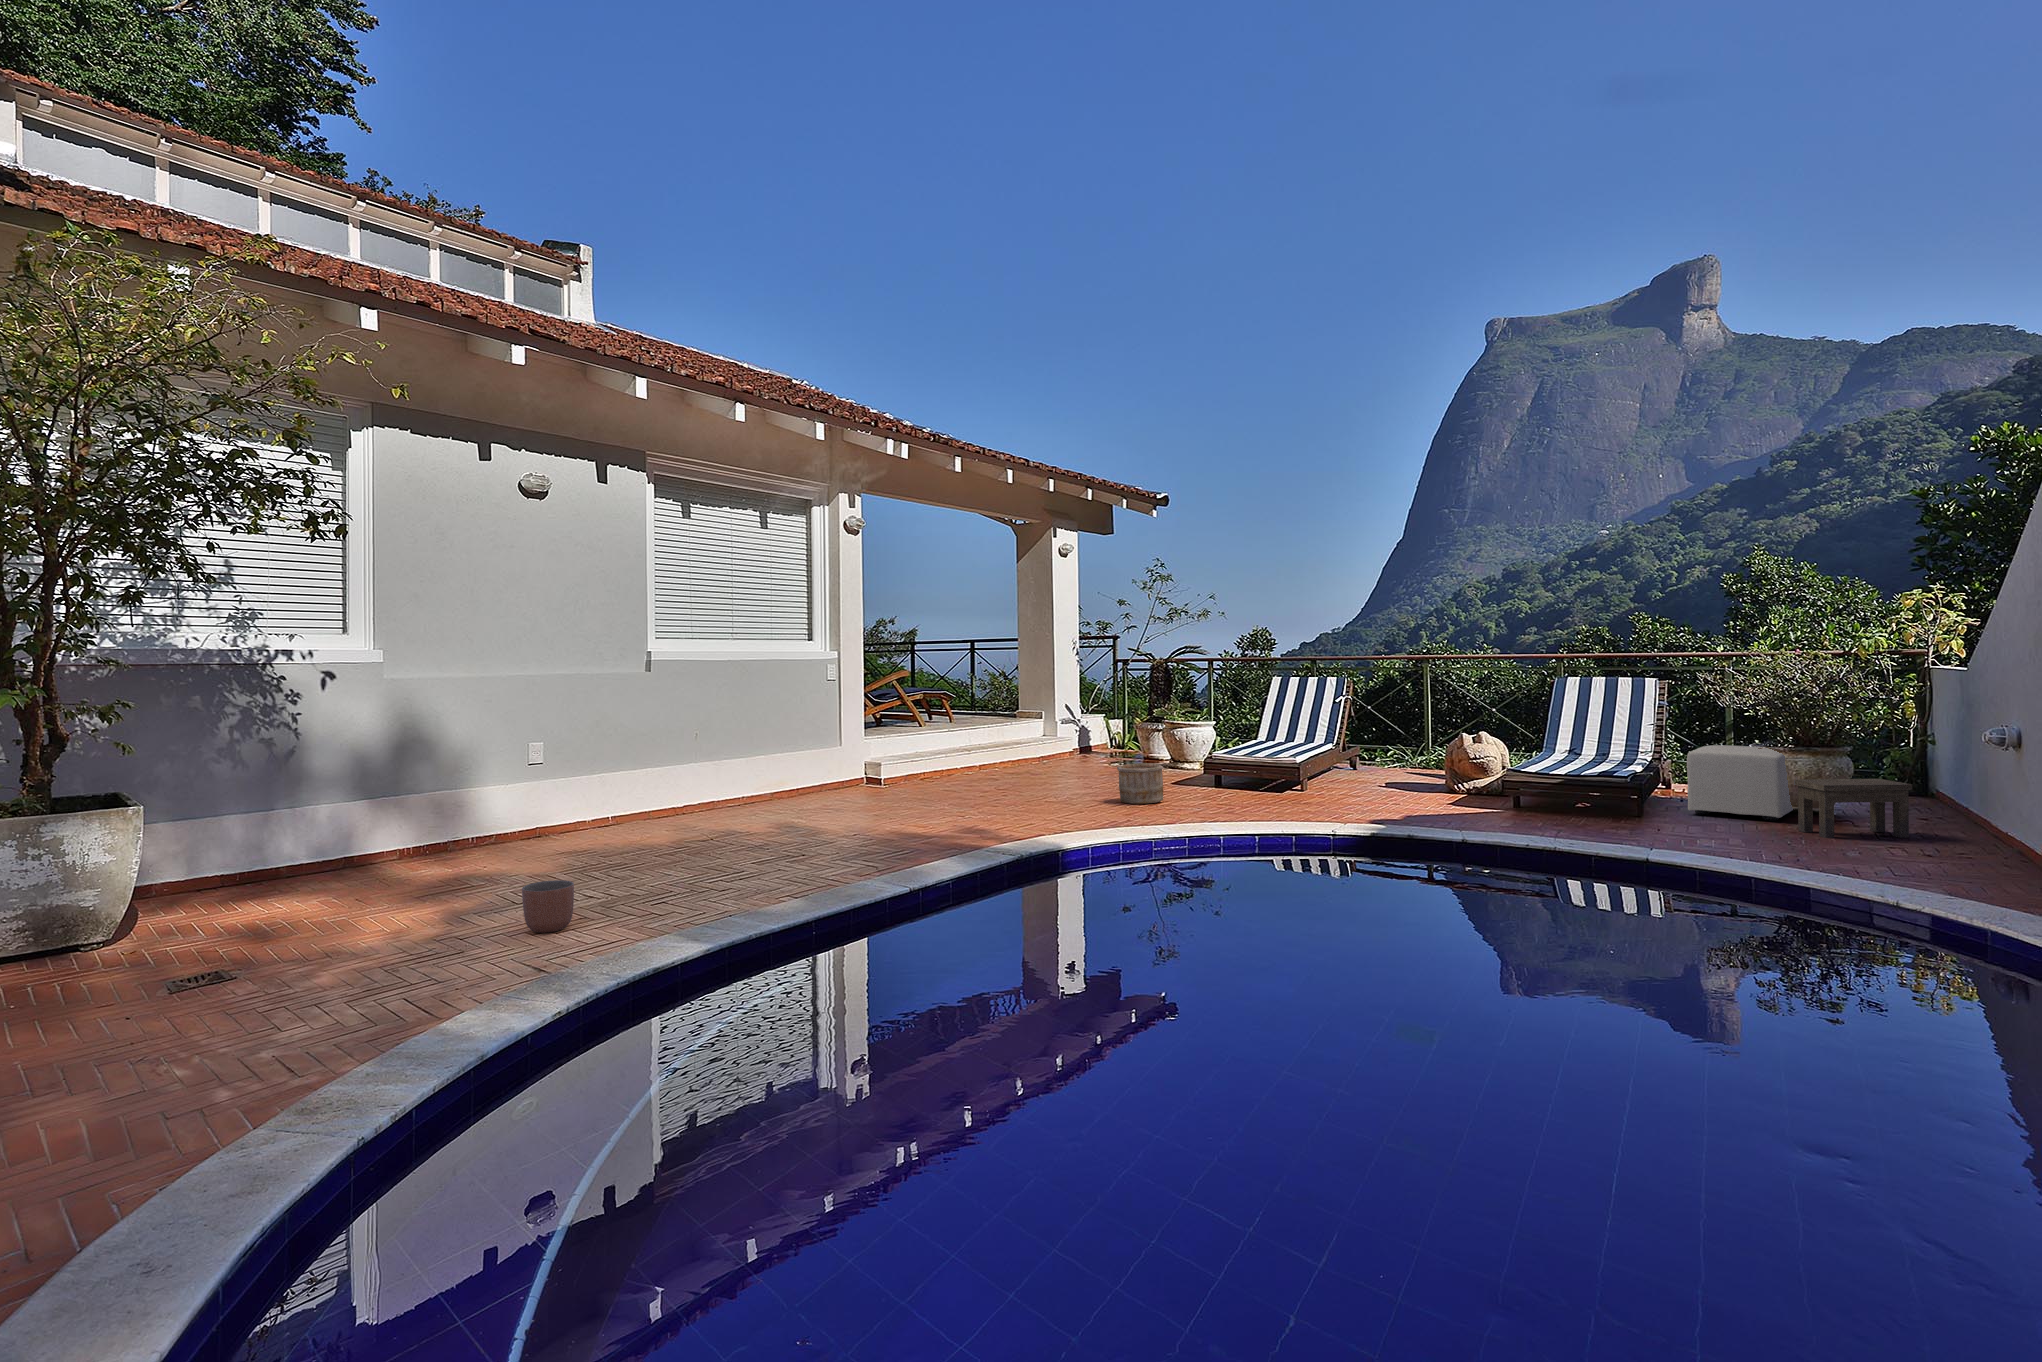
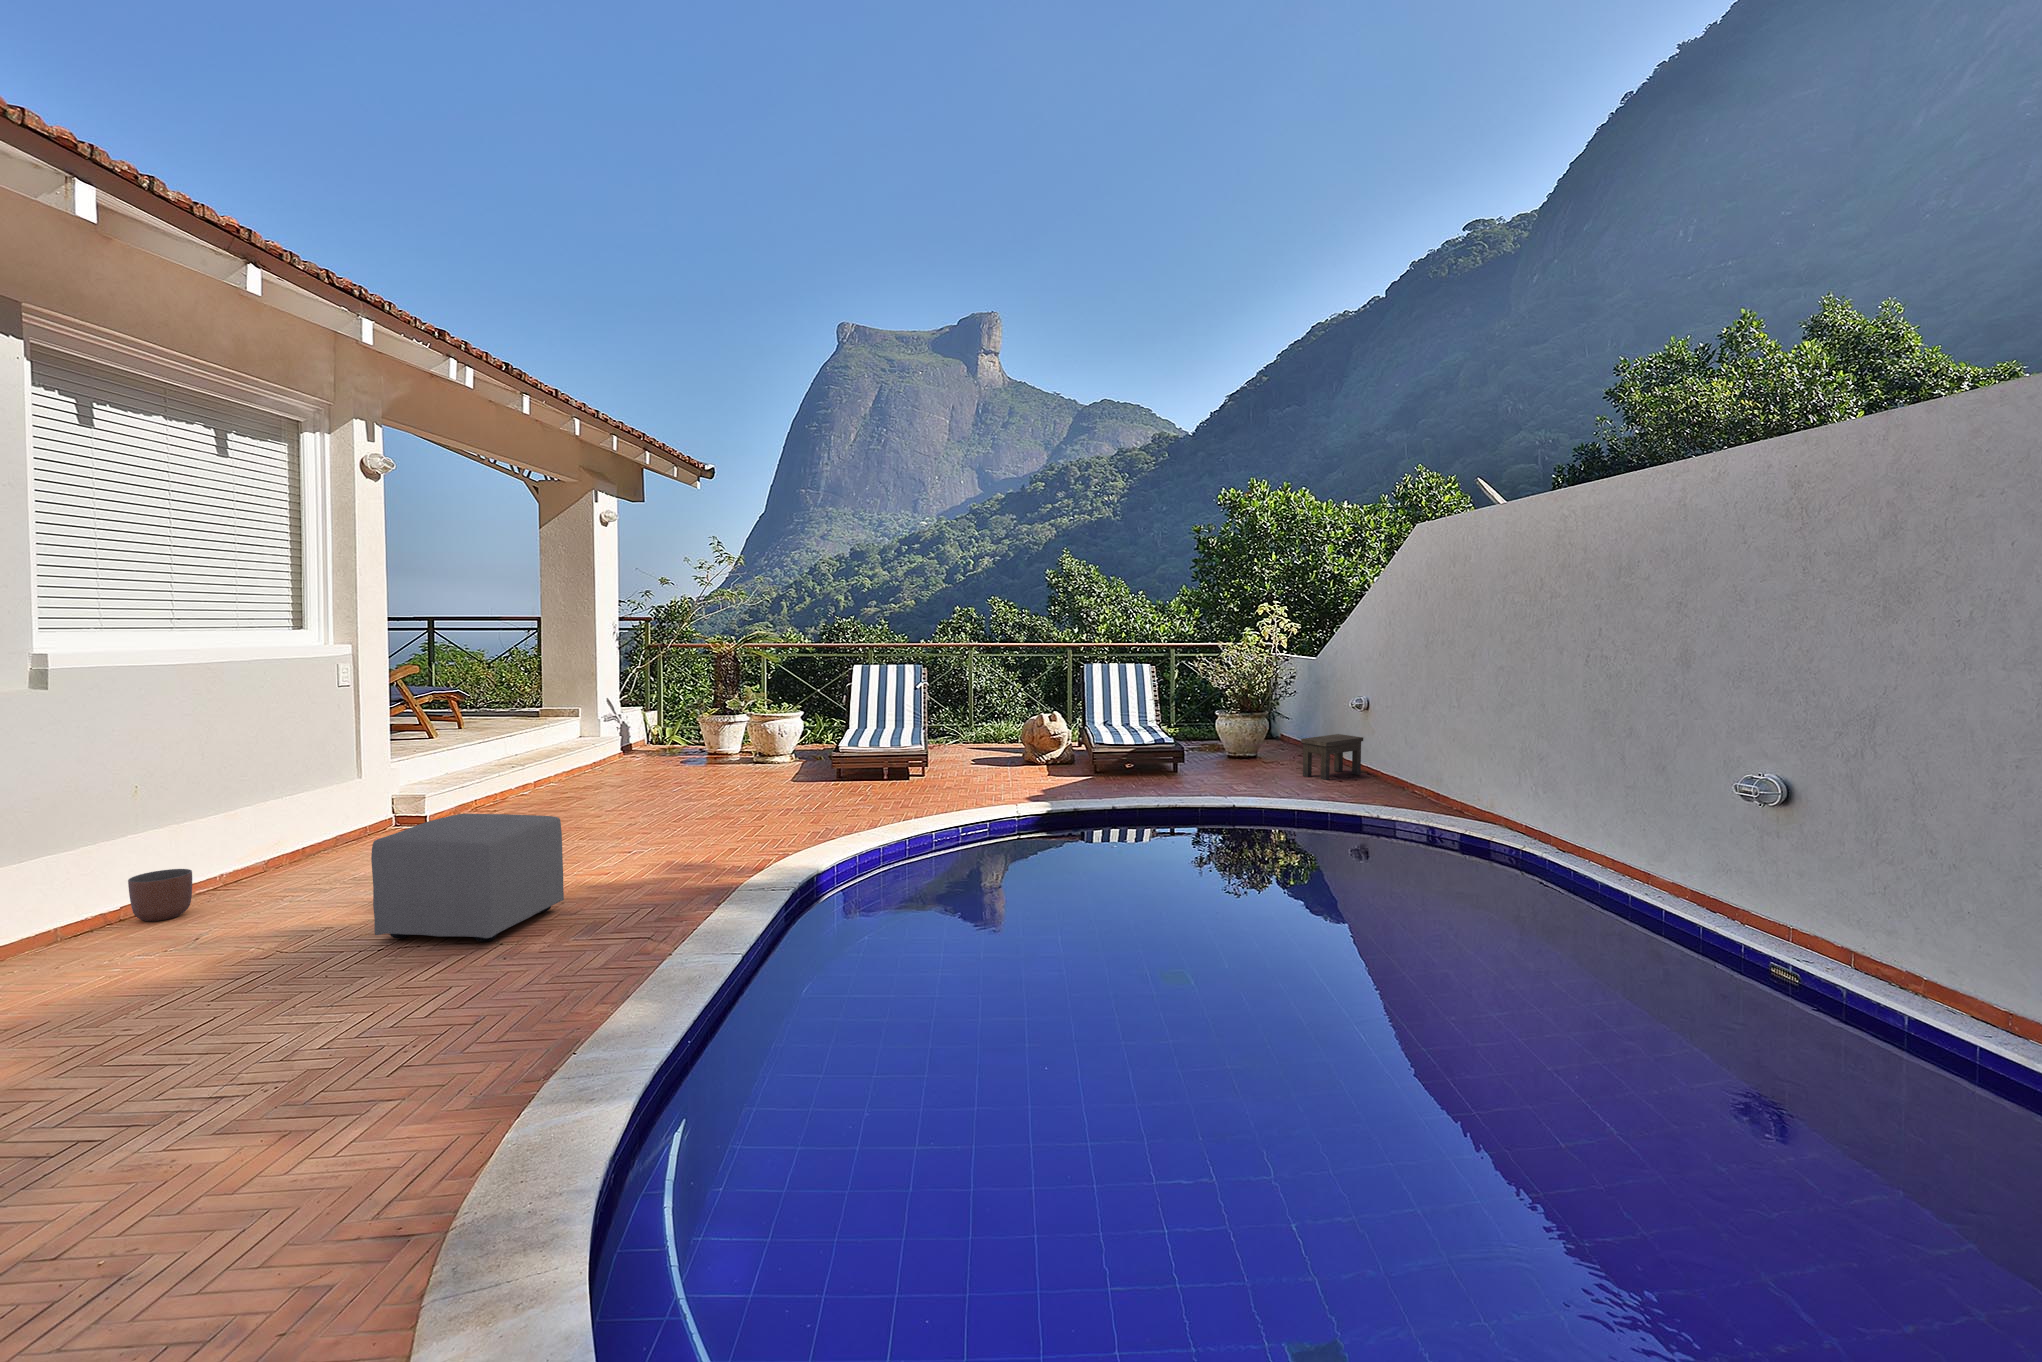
ottoman: present [1687,745,1795,821] -> present [371,814,564,942]
wooden bucket: present [1117,763,1163,804] -> none [767,763,819,810]
planter: present [522,880,574,933] -> present [128,869,192,921]

